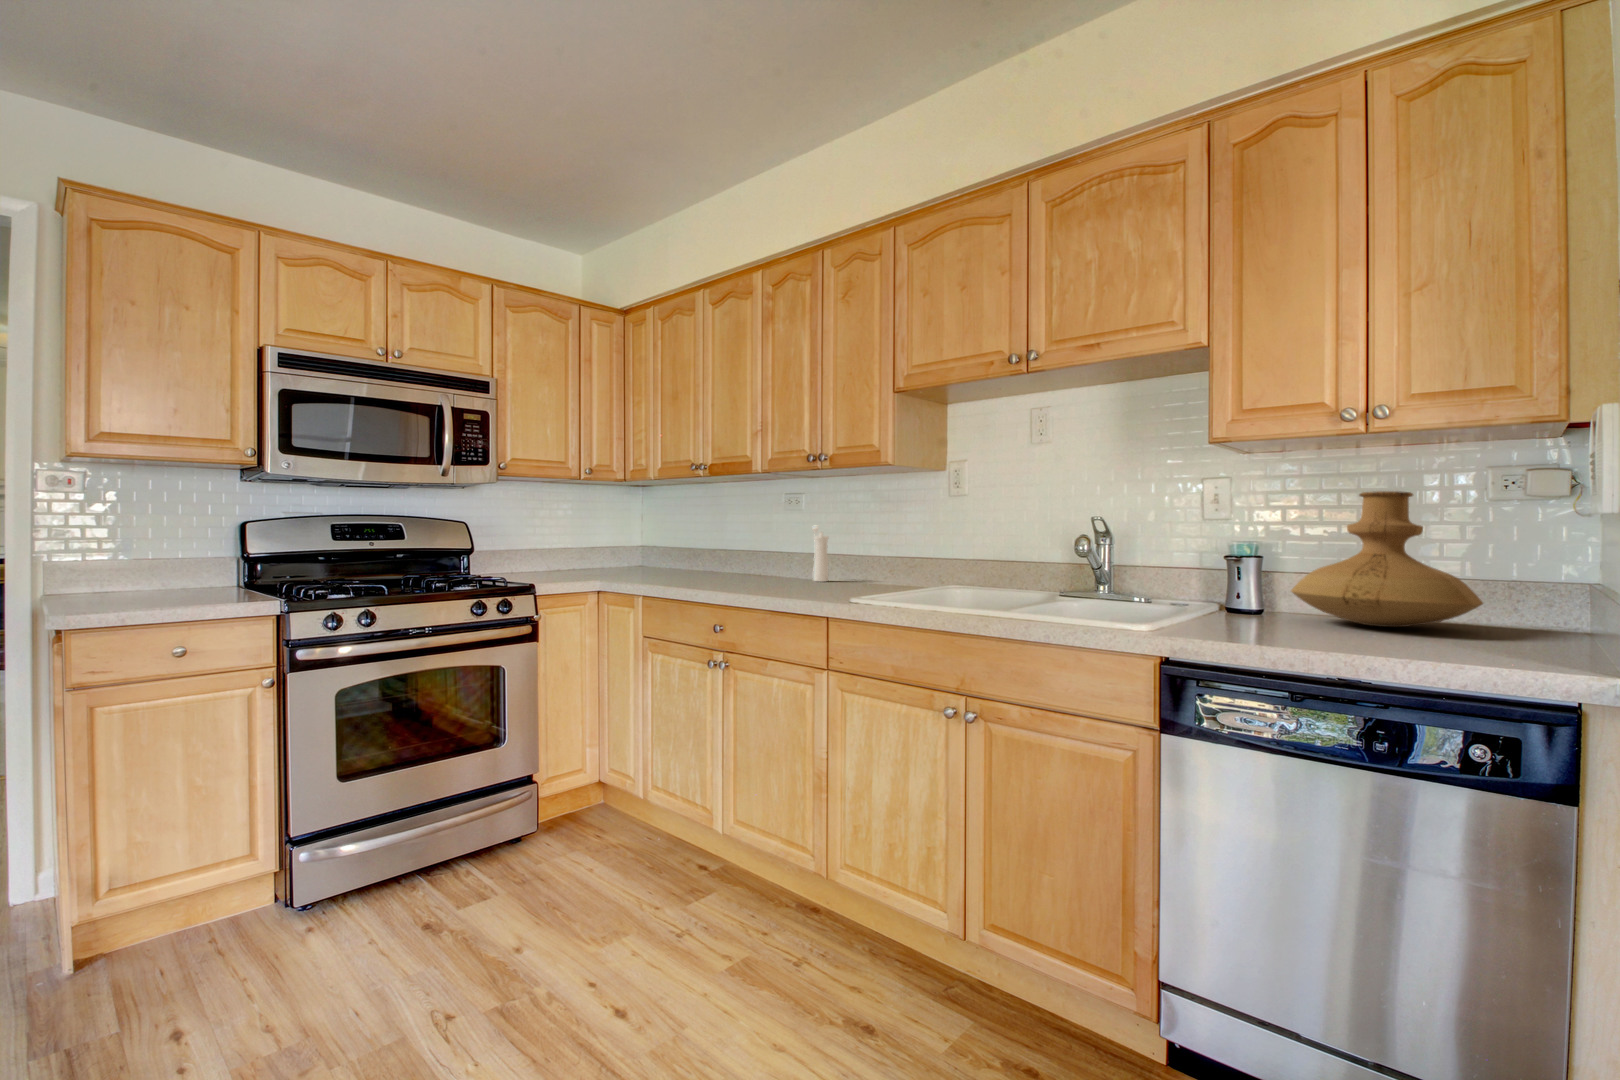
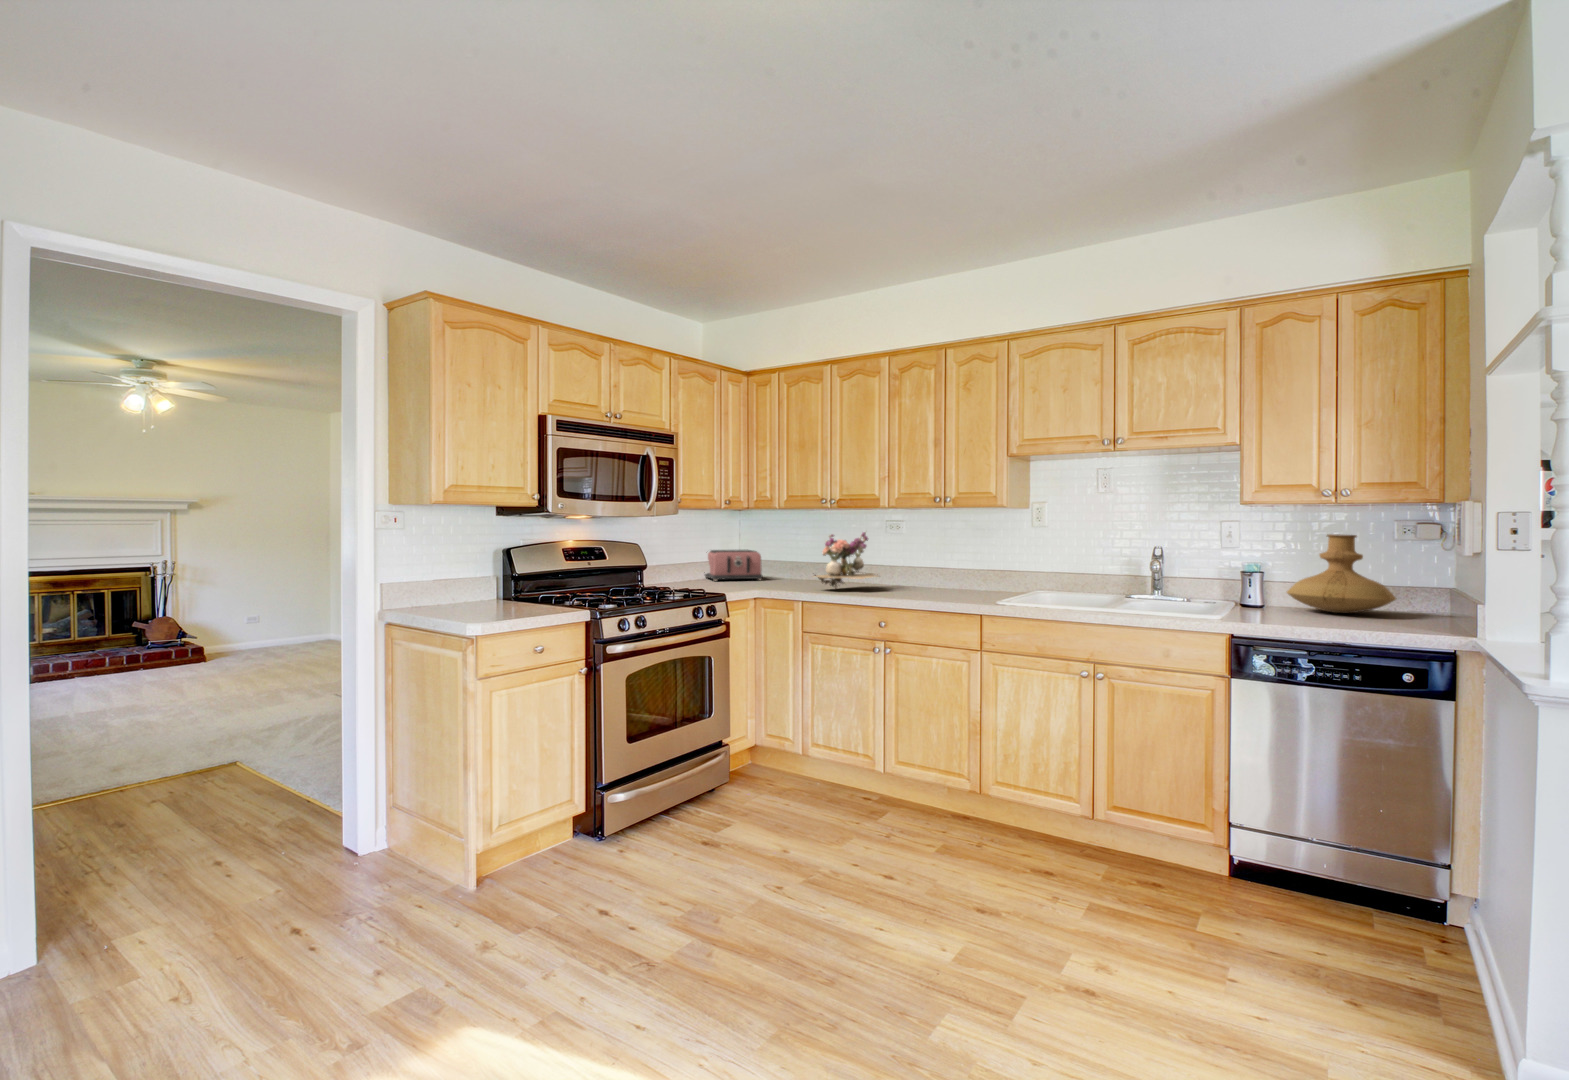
flower arrangement: none [661,504,762,581] -> present [814,532,878,588]
pepper mill: present [812,526,828,582] -> none [911,546,930,588]
toaster: none [589,533,657,571] -> present [705,550,762,581]

